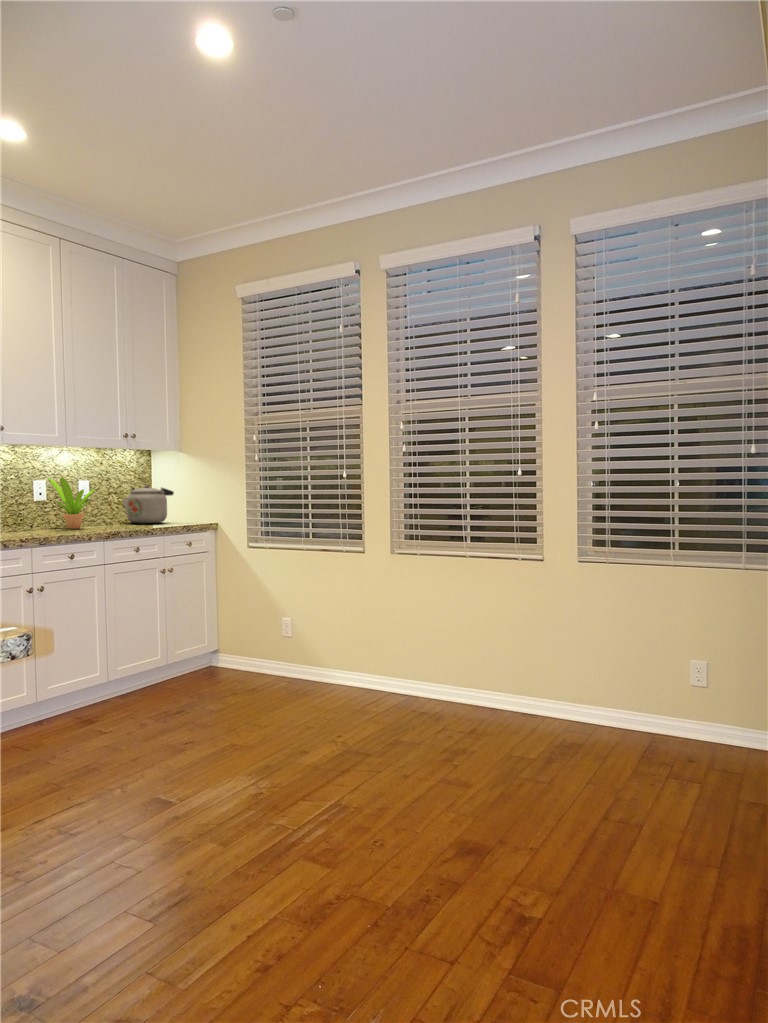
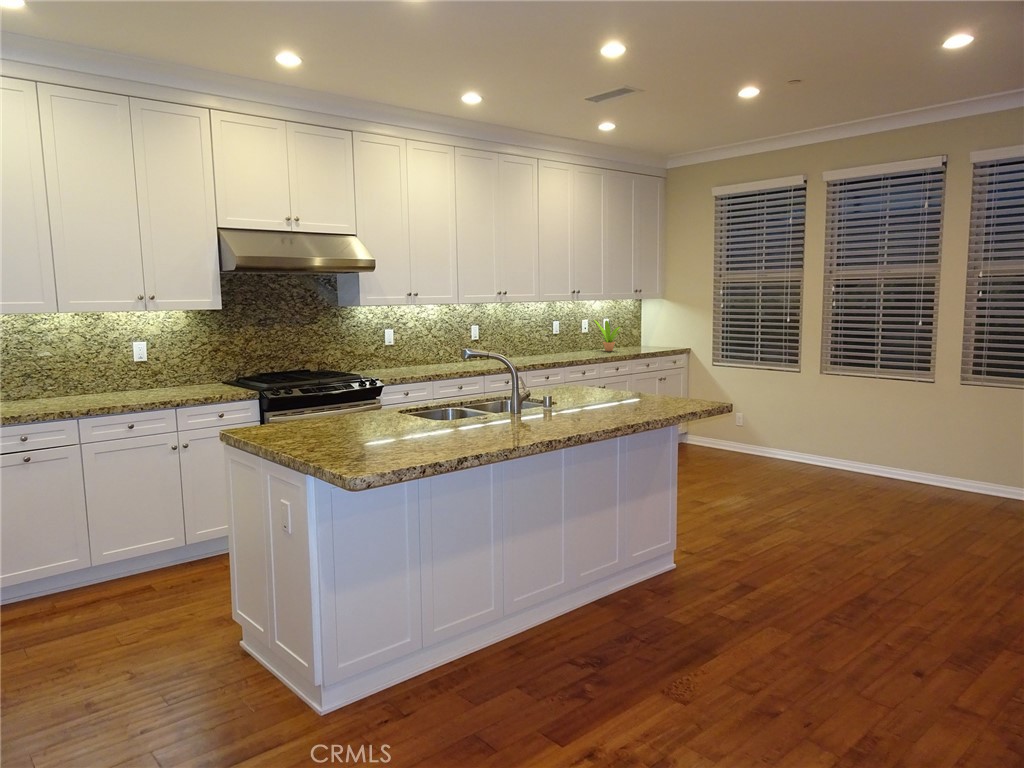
kettle: present [123,485,174,524] -> none [628,322,662,347]

